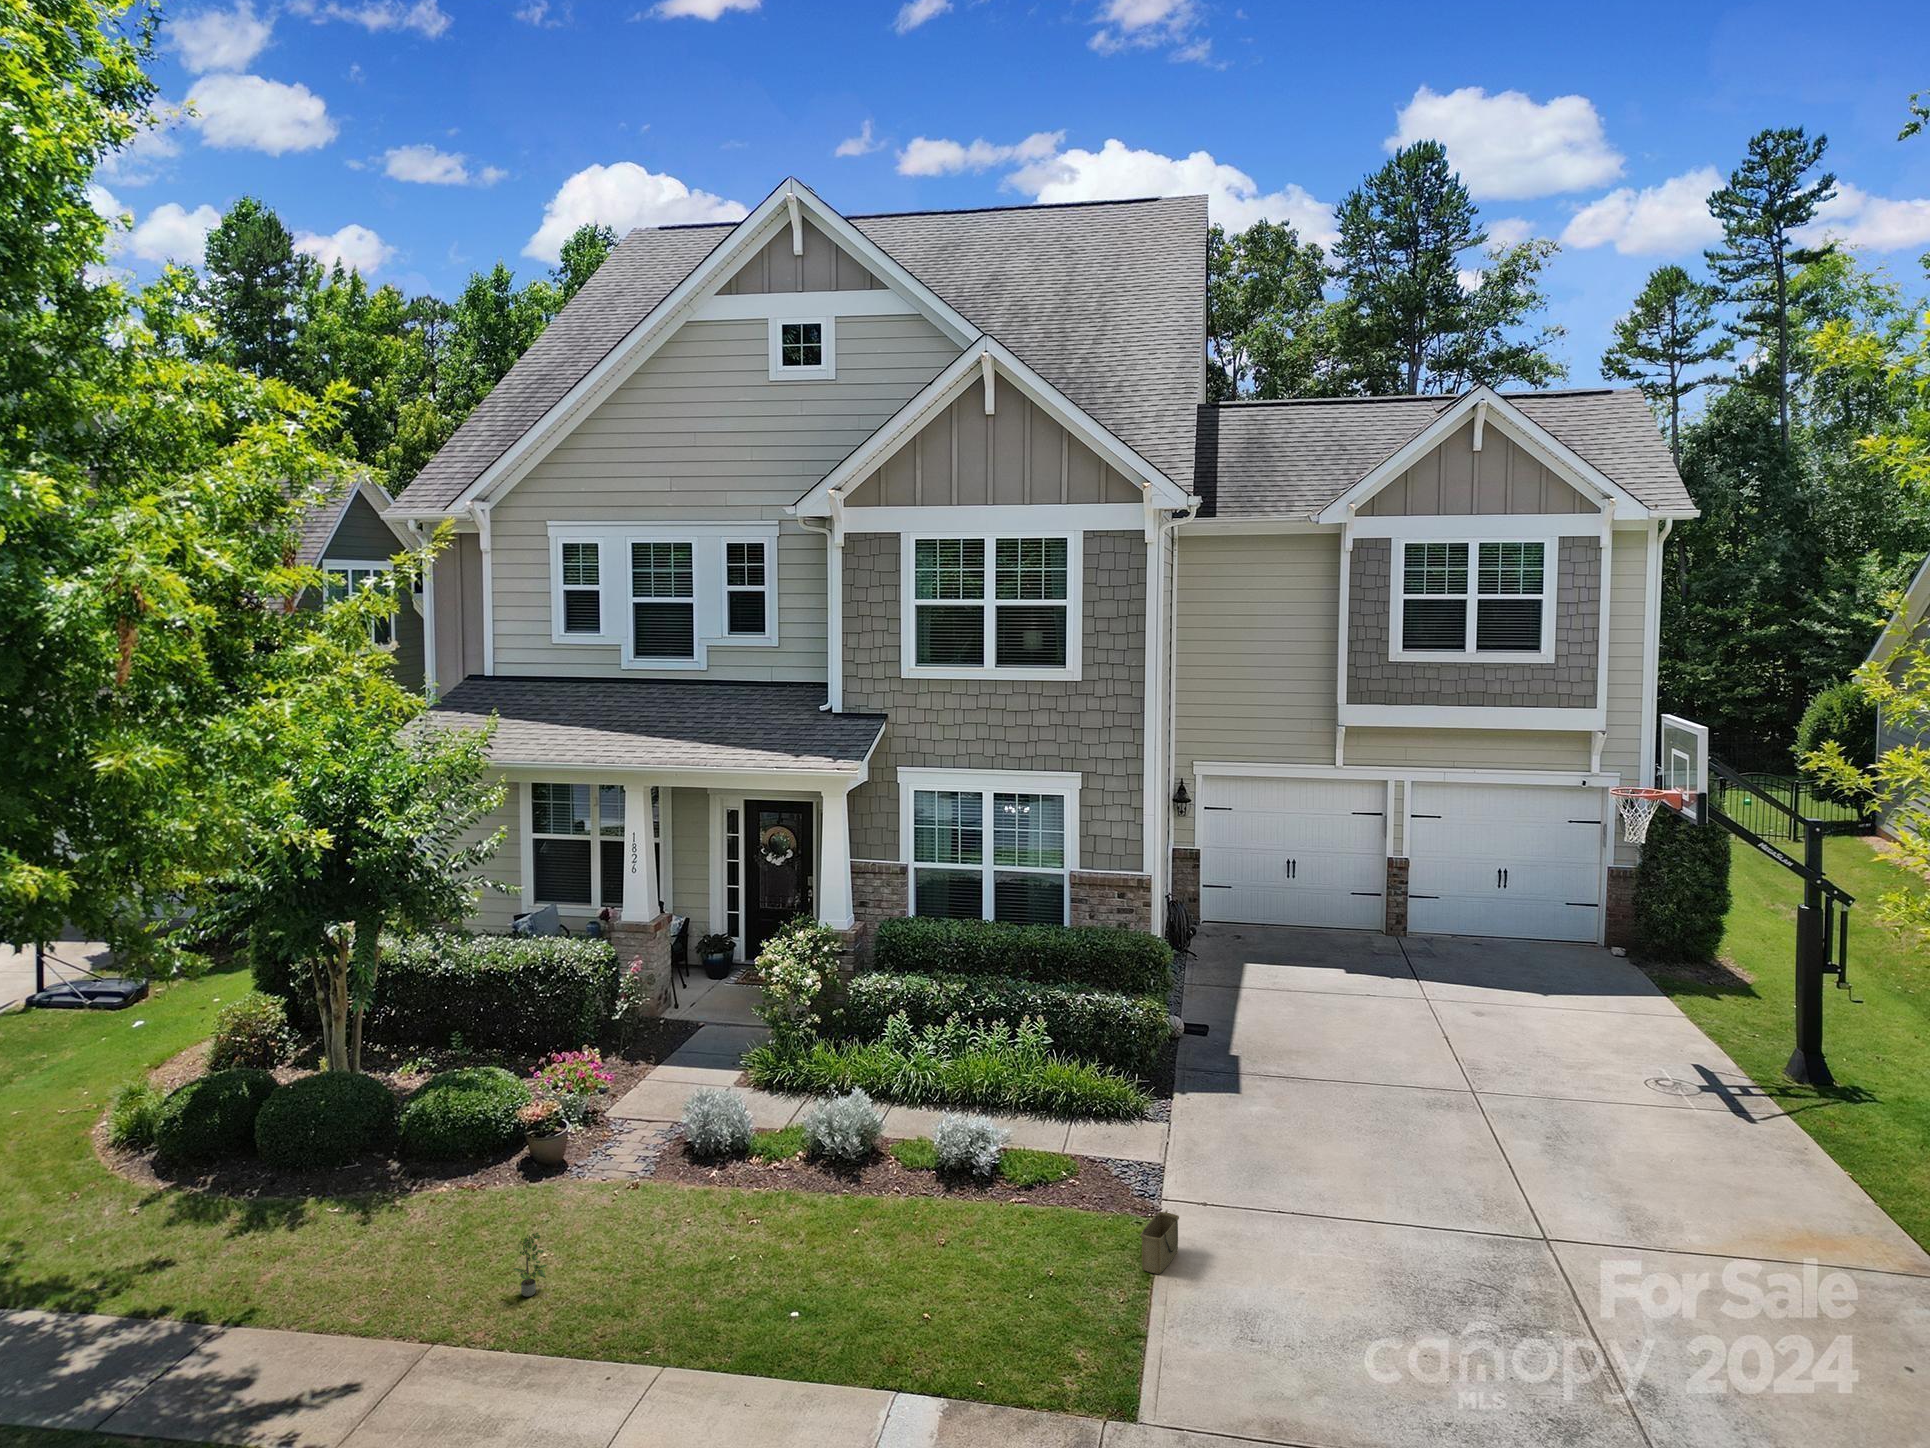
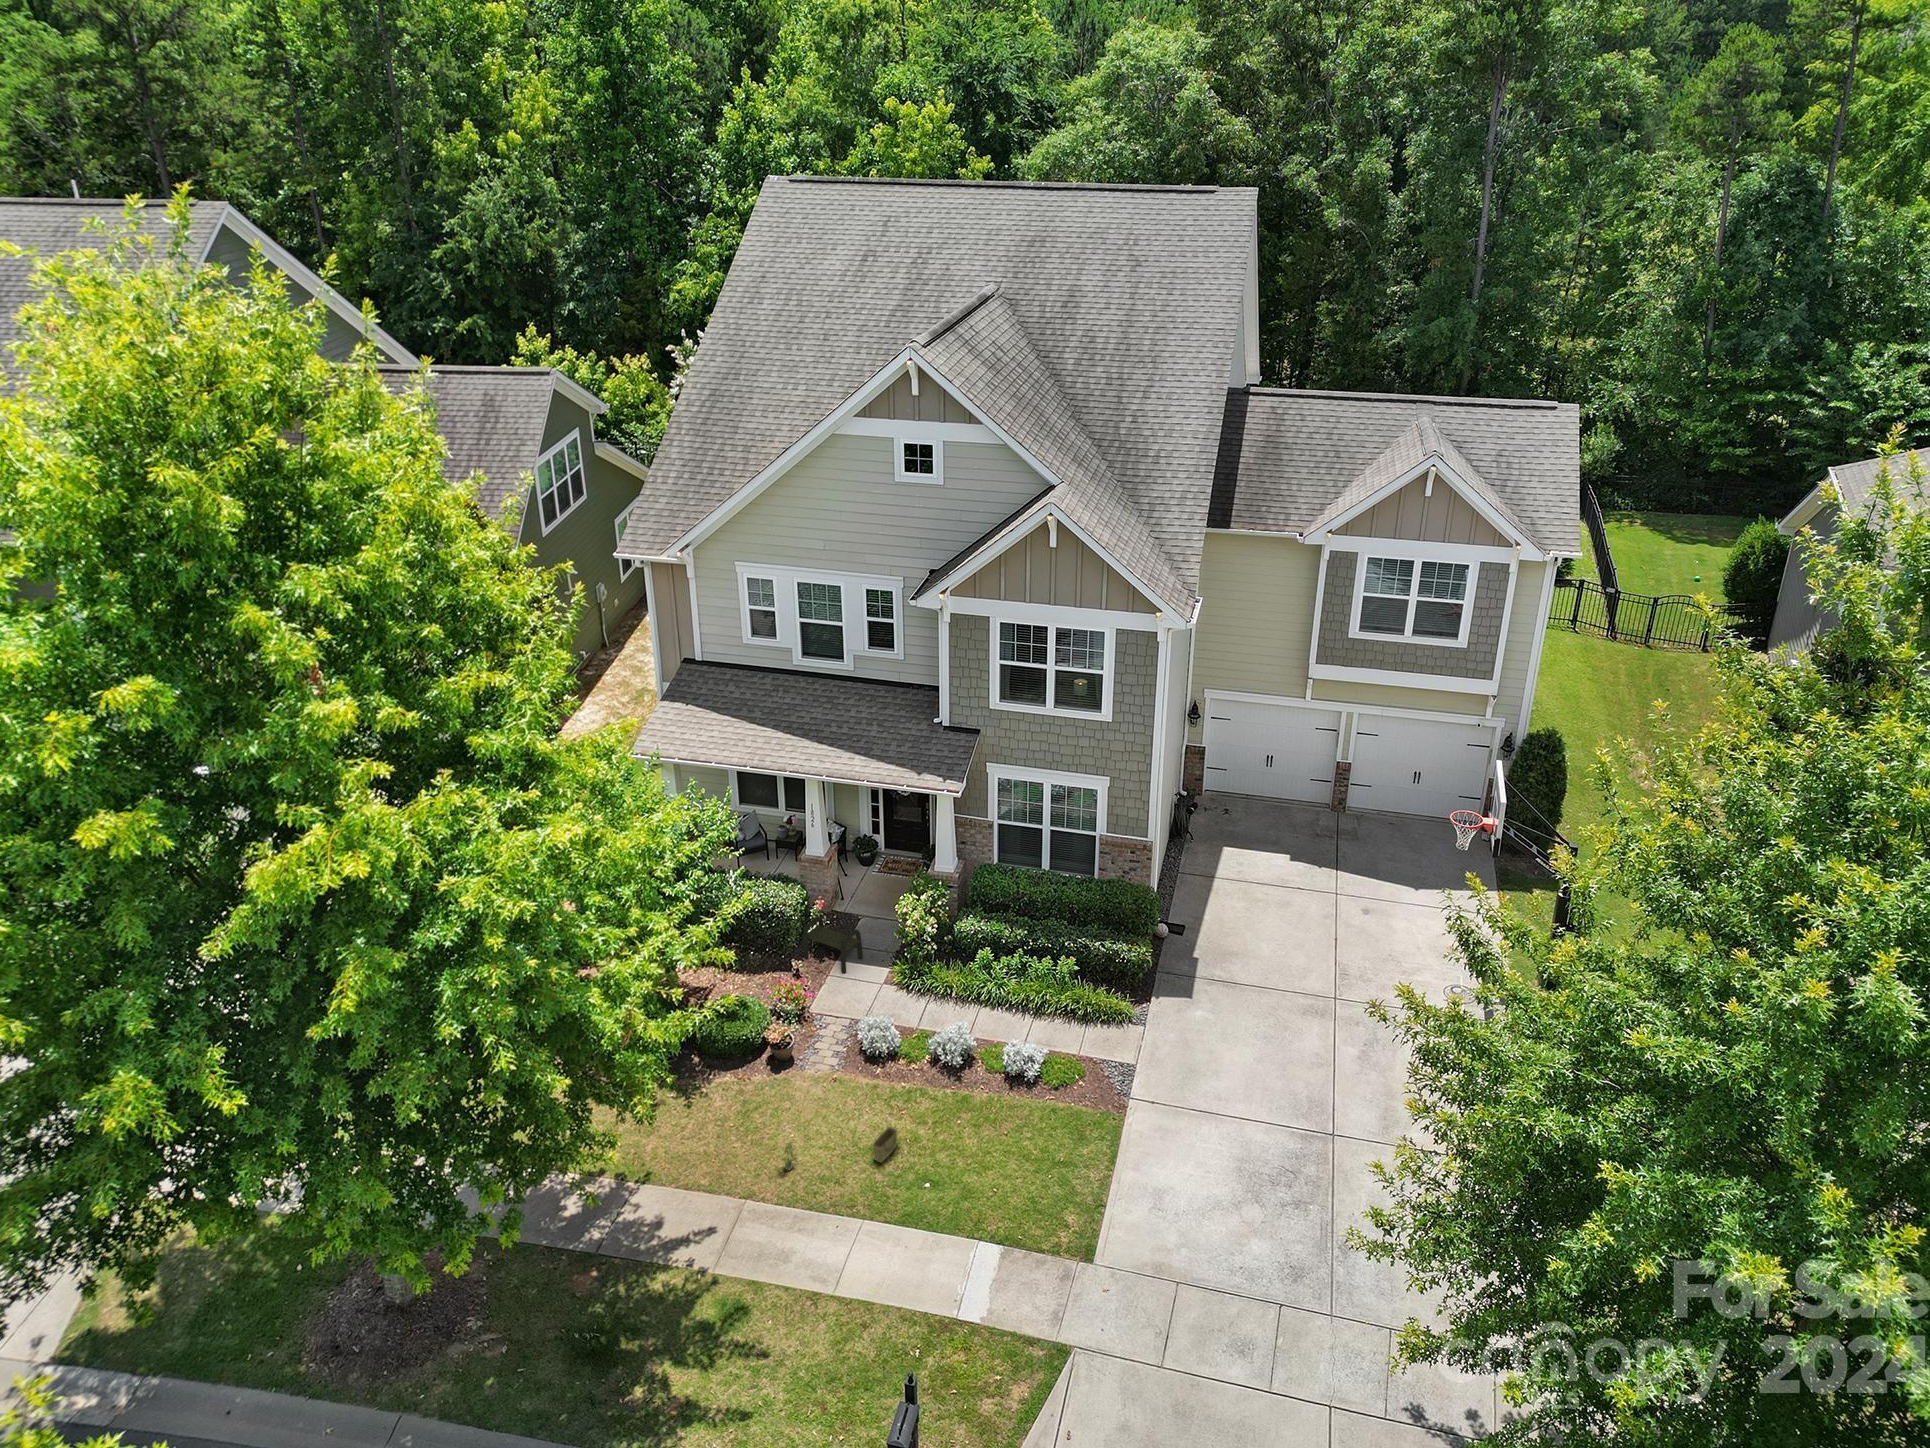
bench: none [605,989,700,1069] -> present [803,916,863,973]
basket: present [1141,1212,1179,1274] -> present [872,1127,898,1162]

